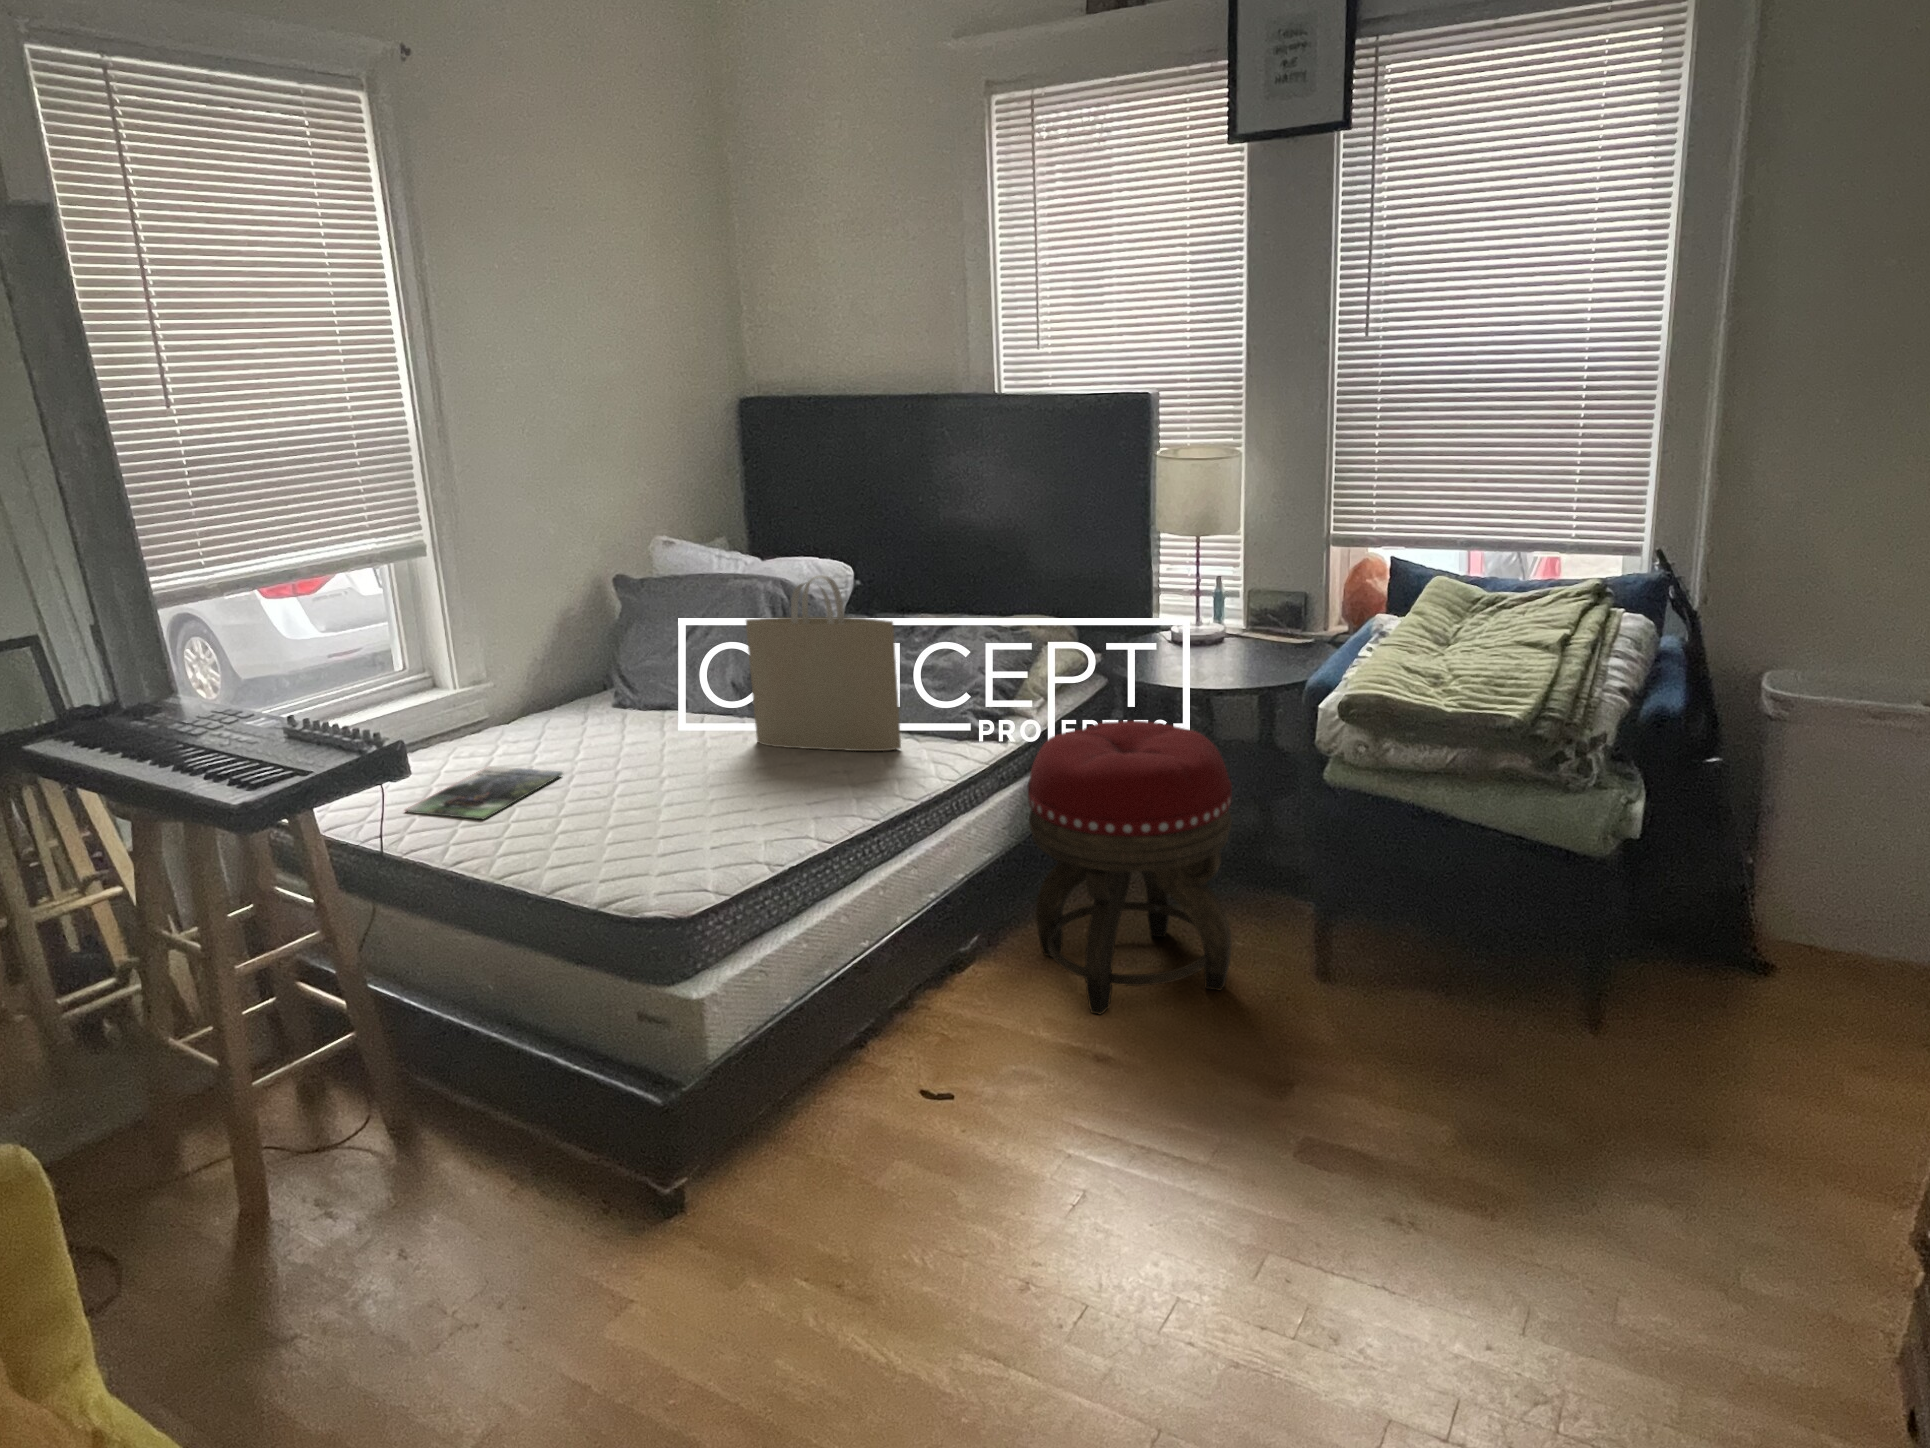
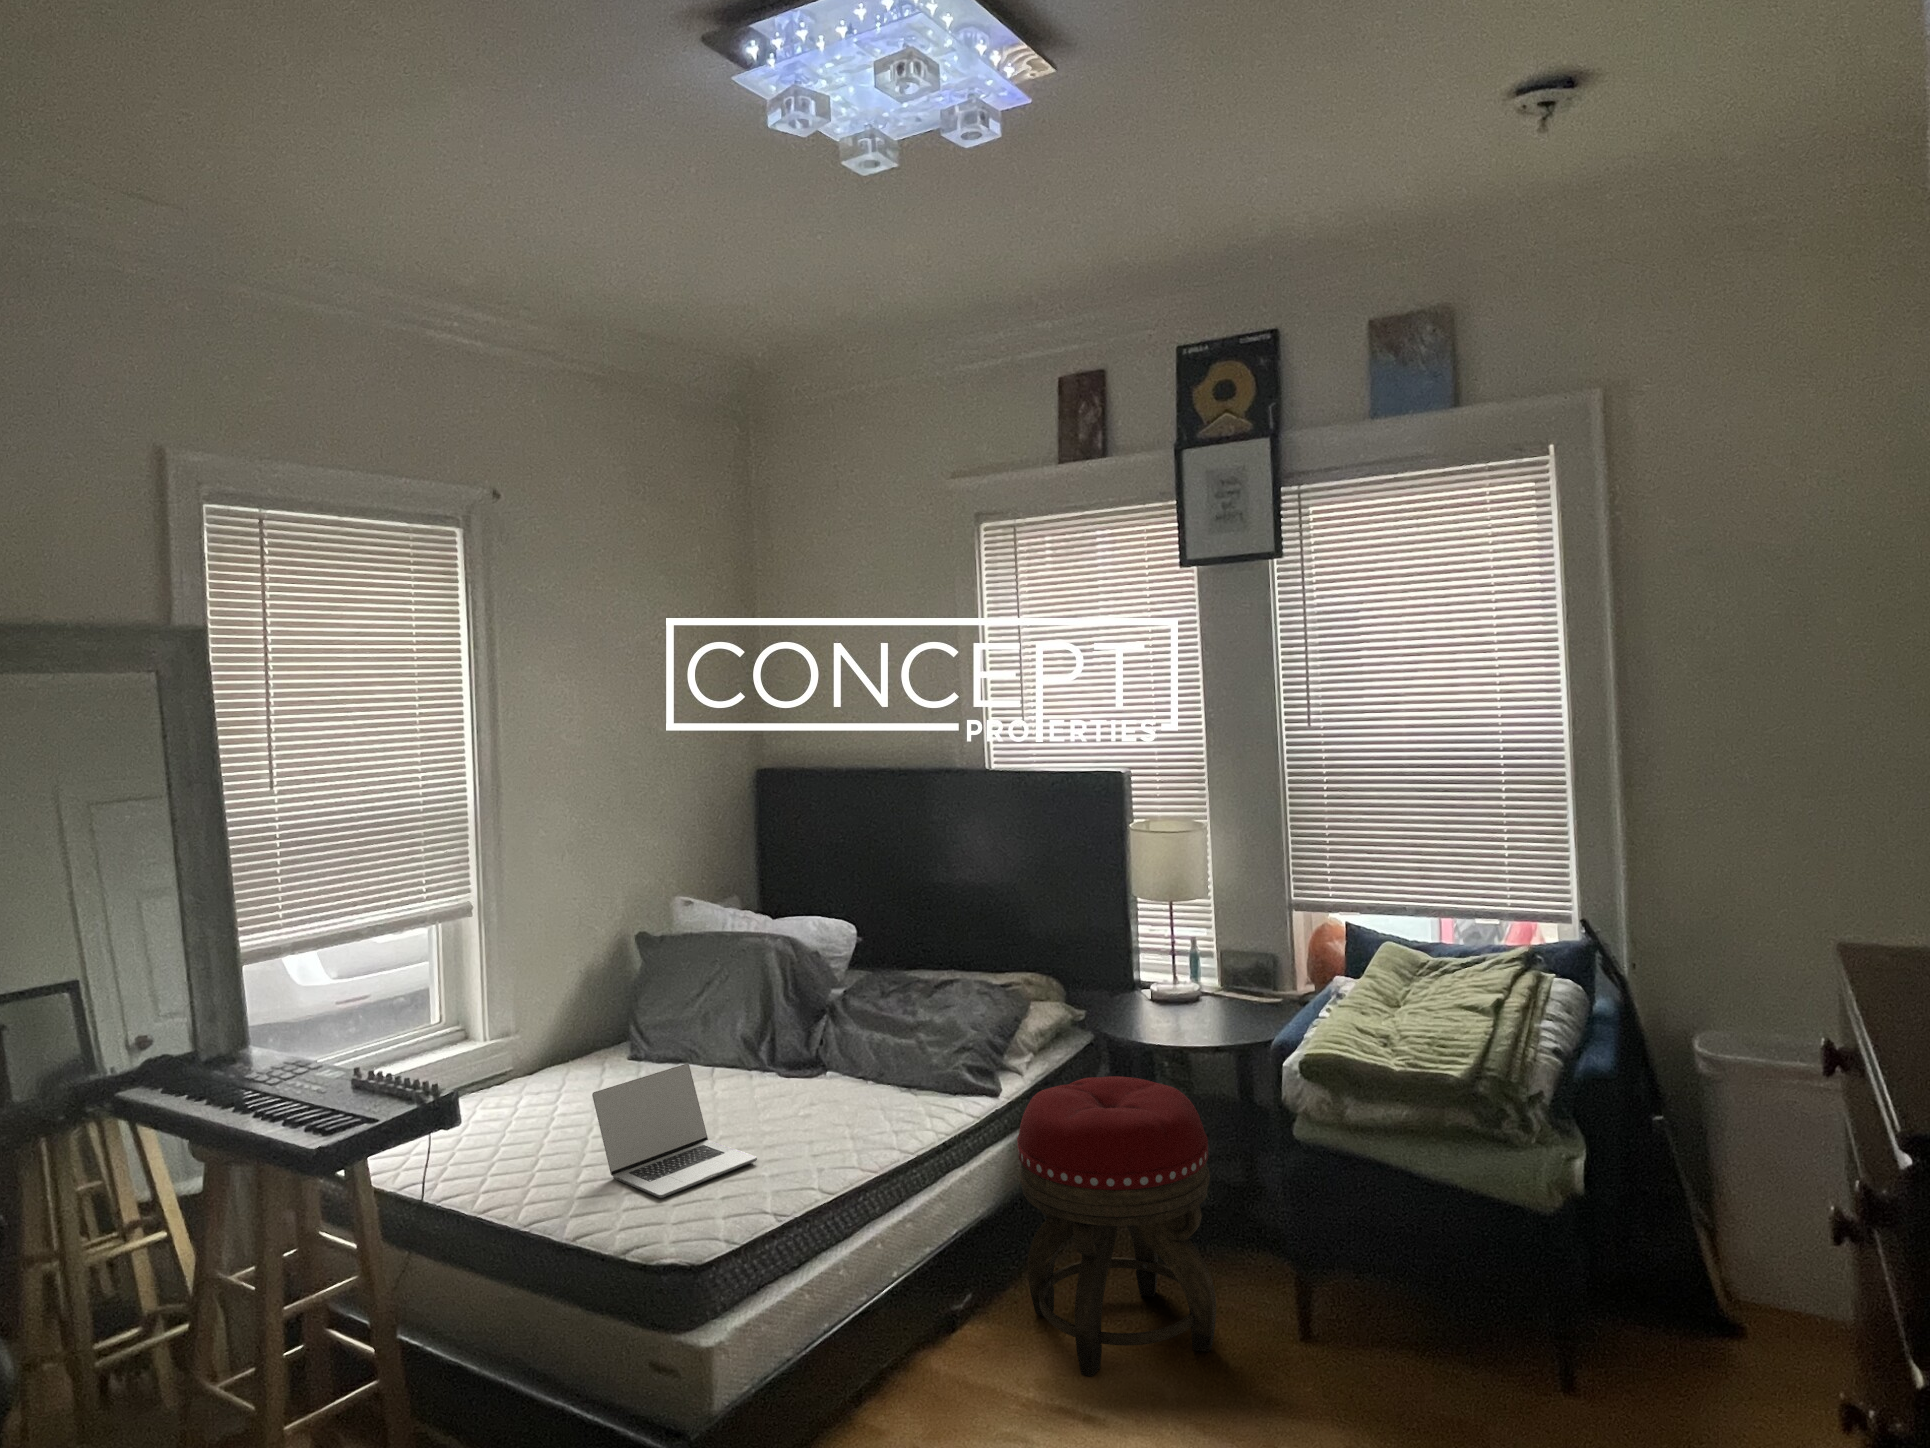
tote bag: present [746,575,901,751] -> none [759,937,899,1104]
laptop: none [565,710,748,849] -> present [592,1064,757,1198]
magazine: present [405,766,563,819] -> none [436,1116,585,1168]

